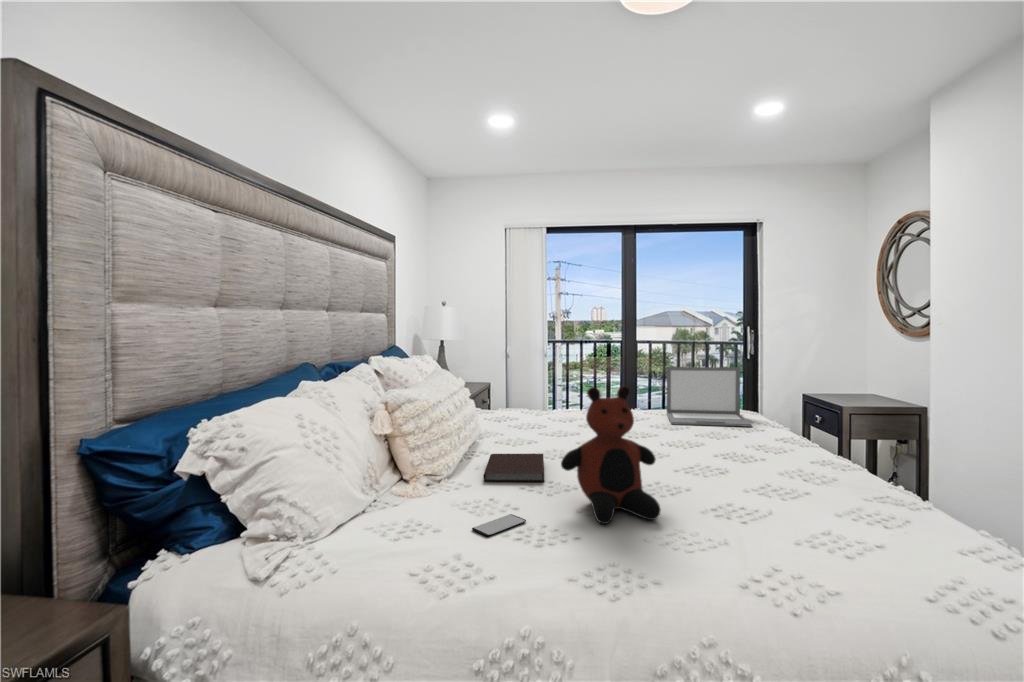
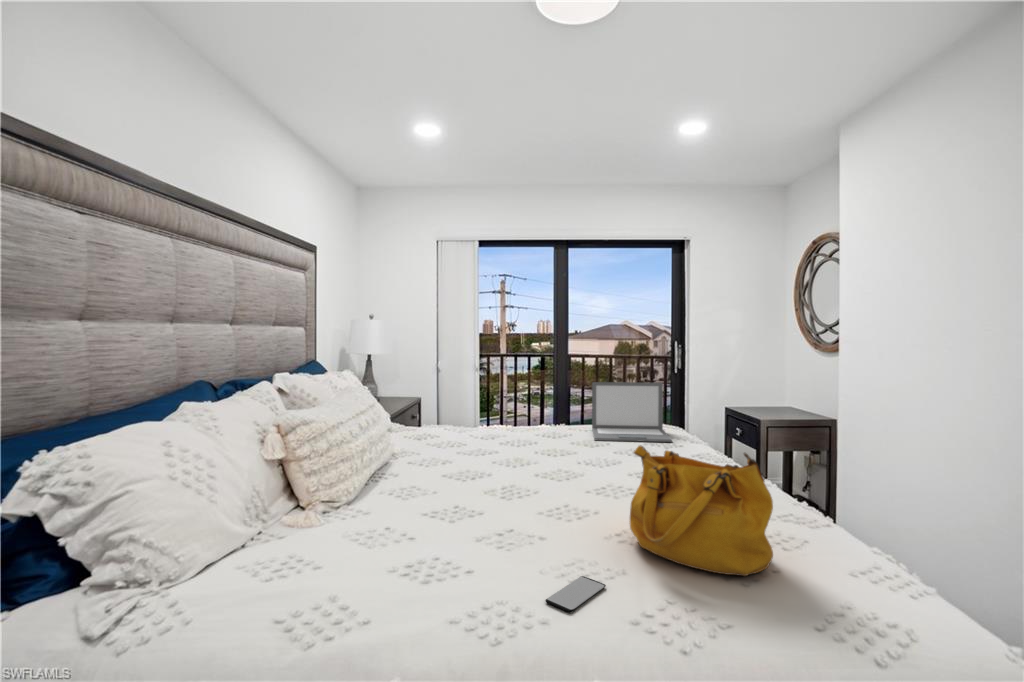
teddy bear: present [561,386,661,524] -> none [463,407,563,554]
handbag: none [725,423,880,551] -> present [630,445,773,576]
notebook: present [484,454,544,482] -> none [387,475,456,508]
smartphone: present [472,514,526,536] -> present [545,576,606,612]

